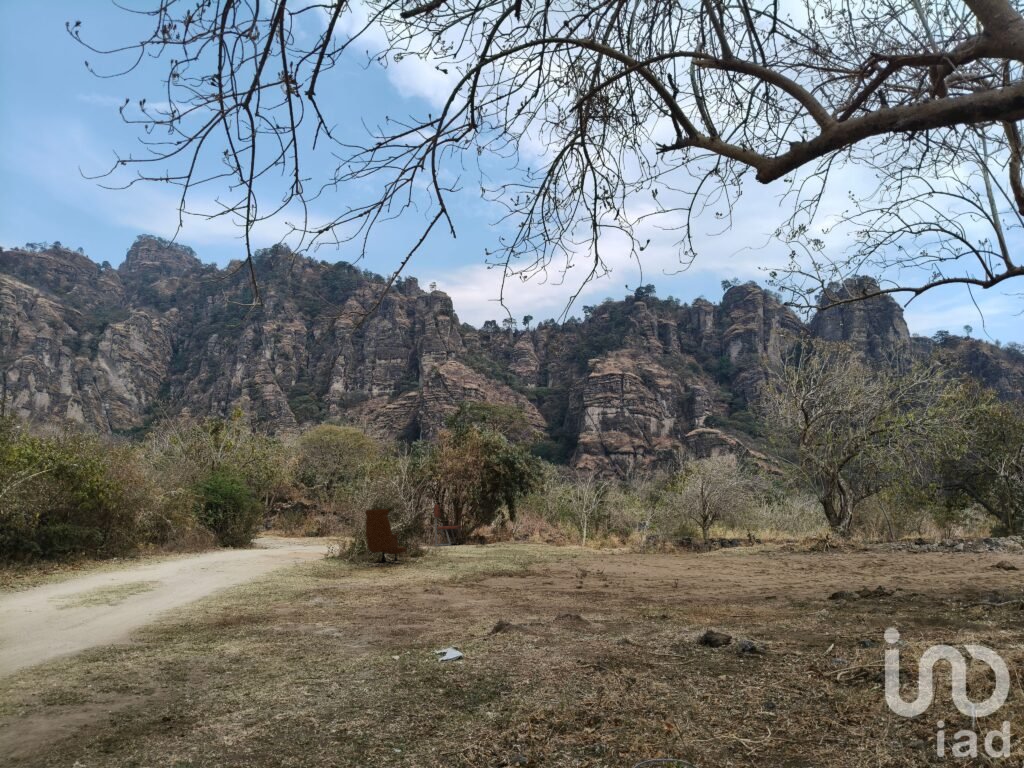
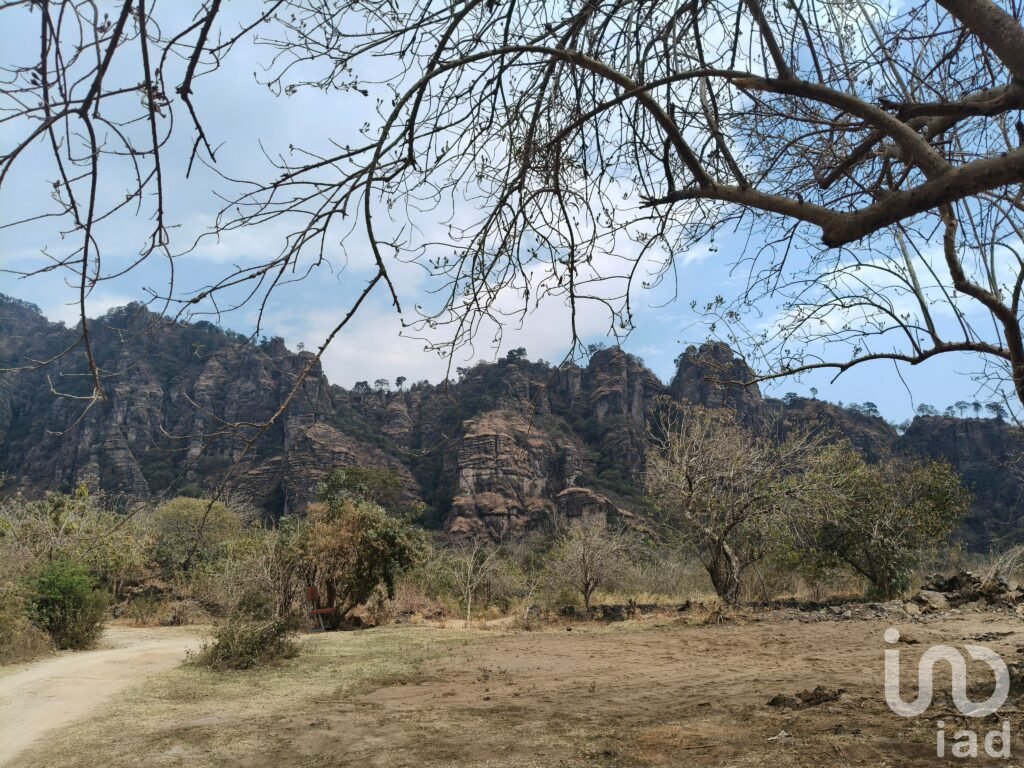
lounge chair: present [365,509,407,566] -> none [228,607,274,670]

